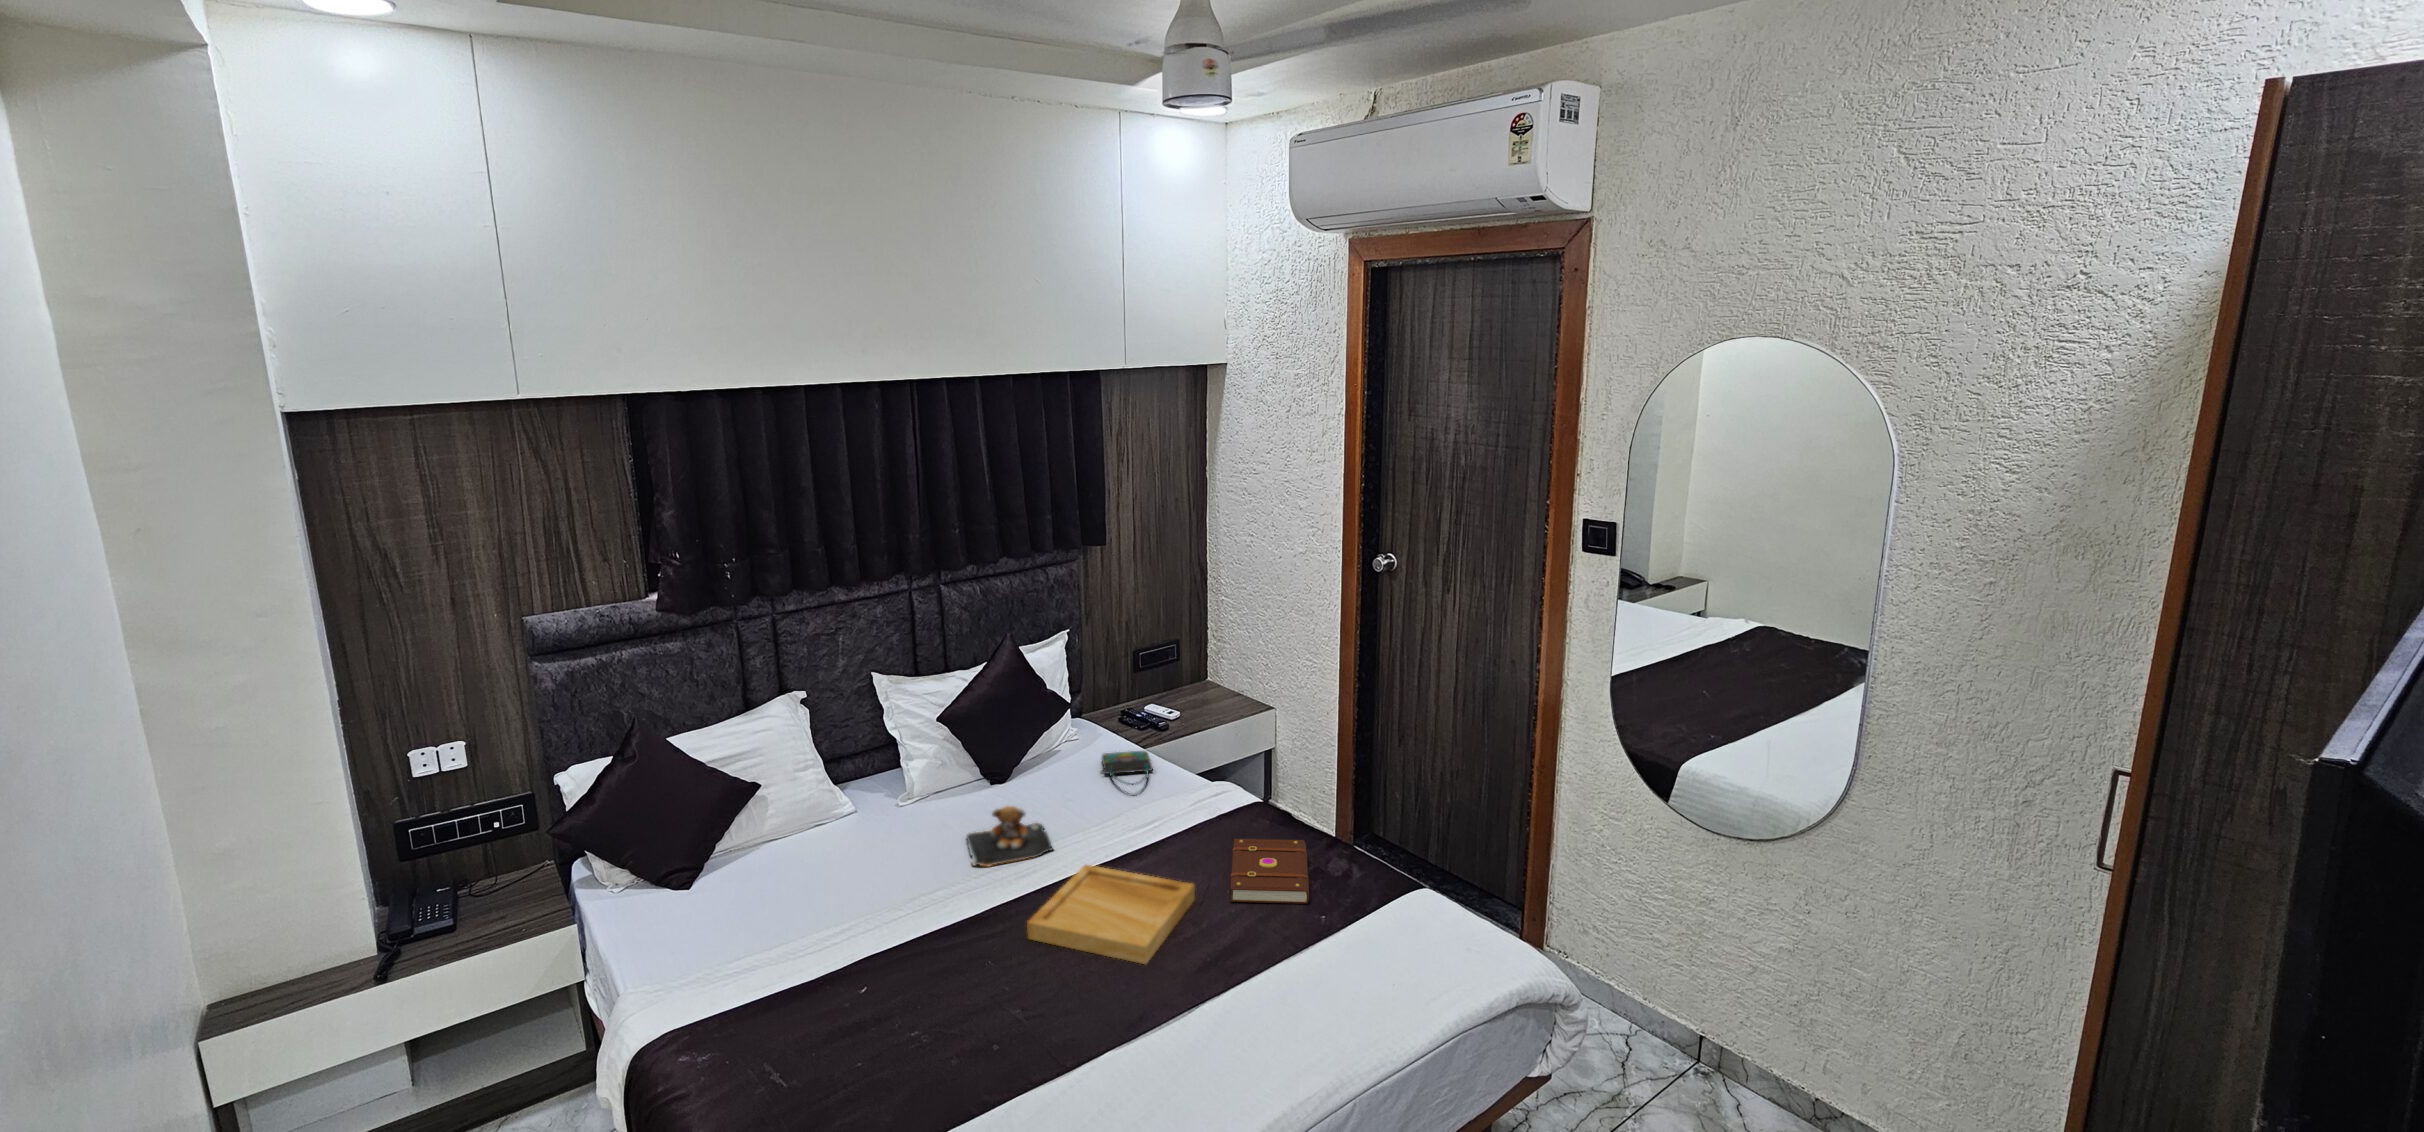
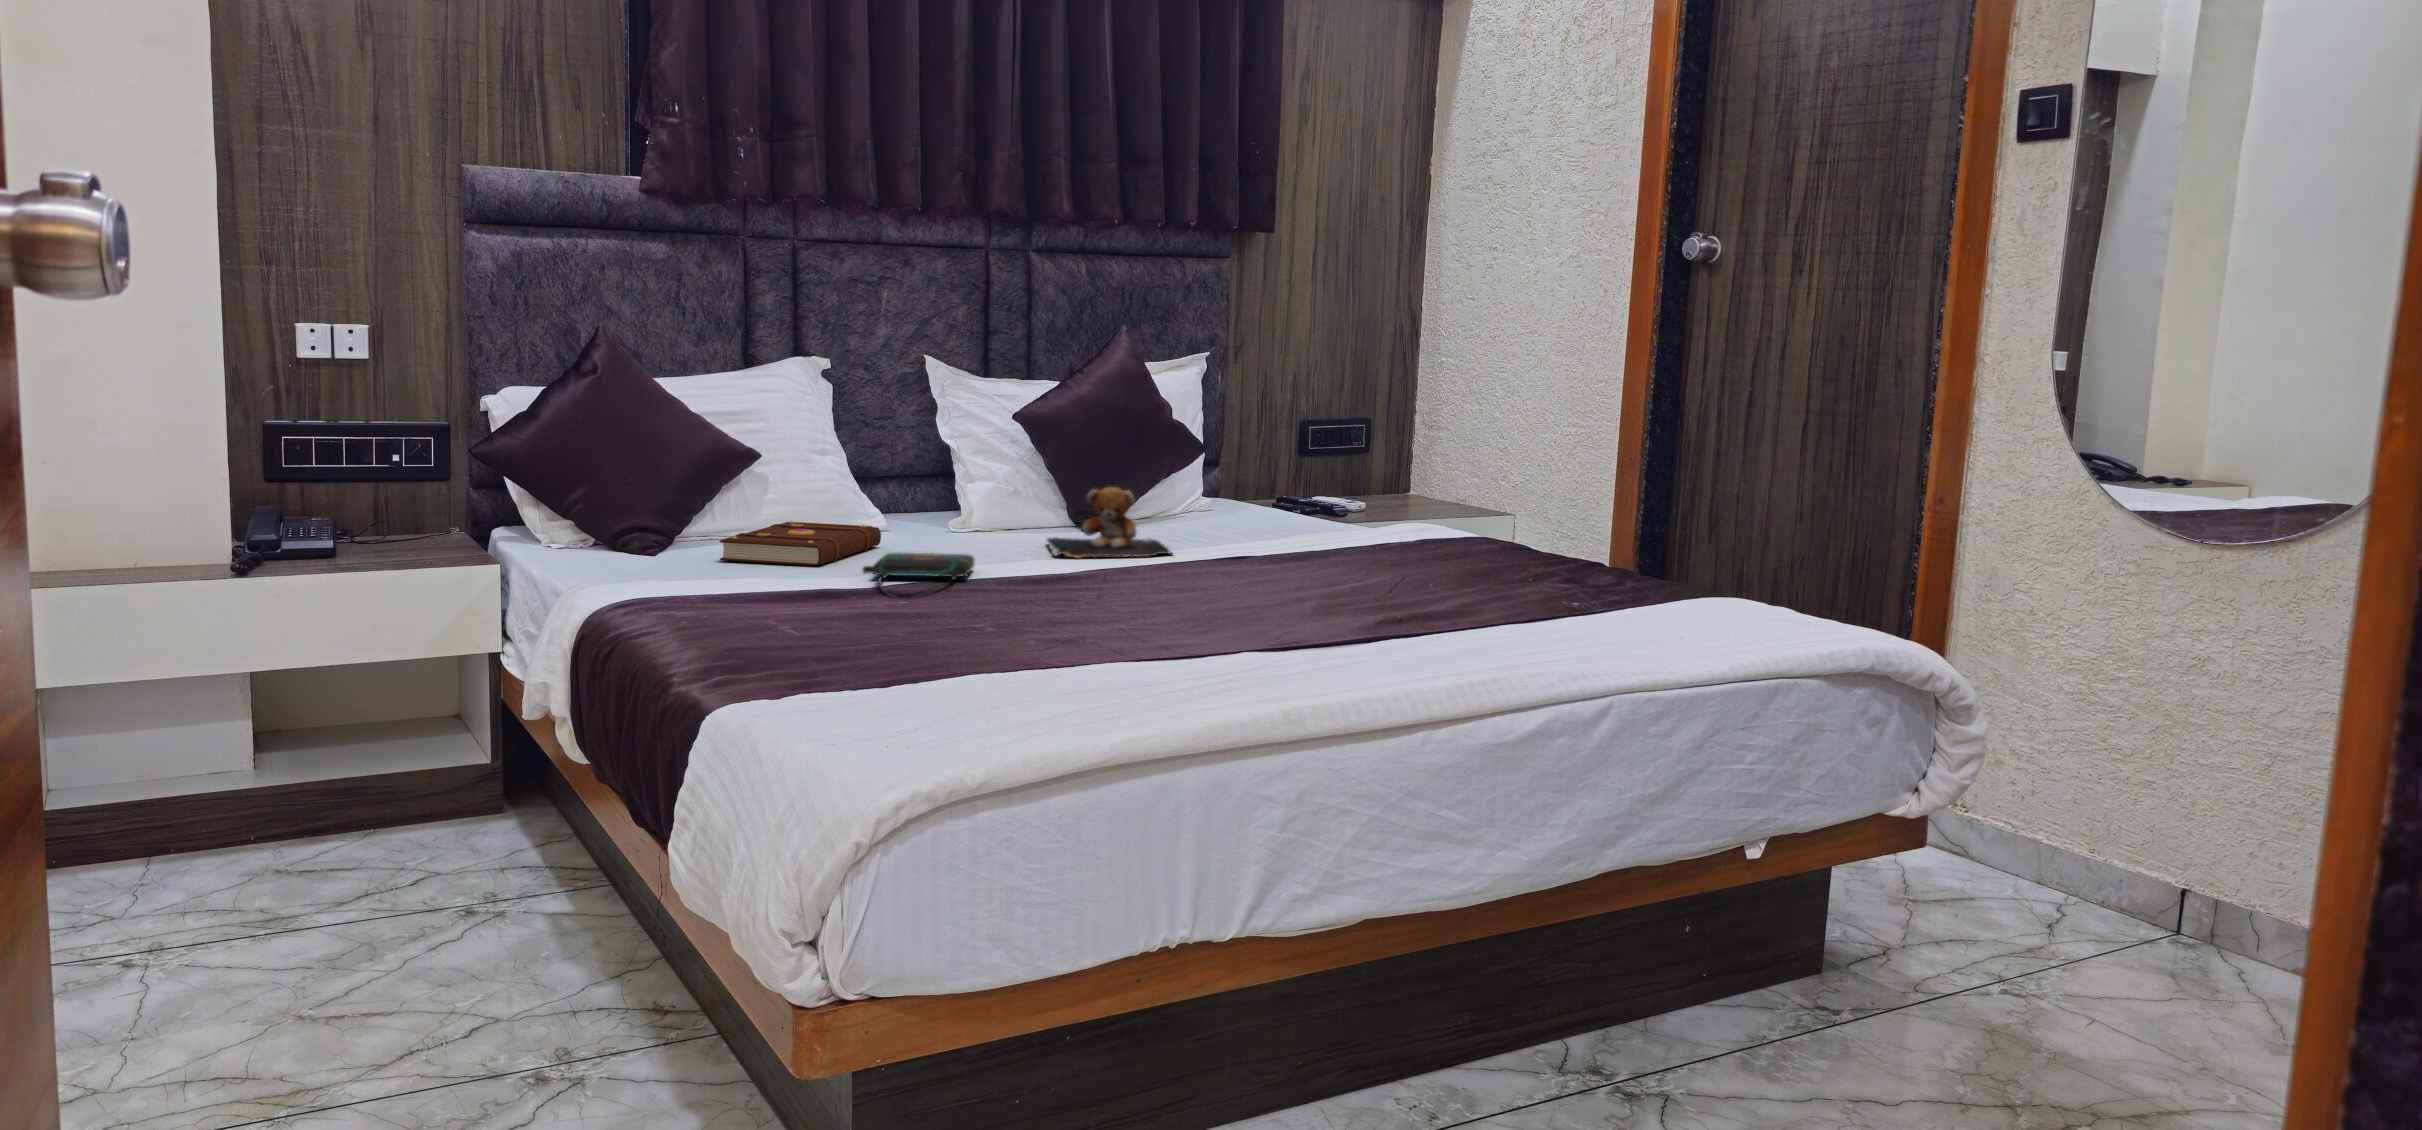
tote bag: present [1101,751,1153,795] -> present [863,553,974,598]
book: present [1231,839,1309,904] -> present [720,521,881,566]
tray: present [1027,865,1195,964] -> none [1129,545,1383,614]

